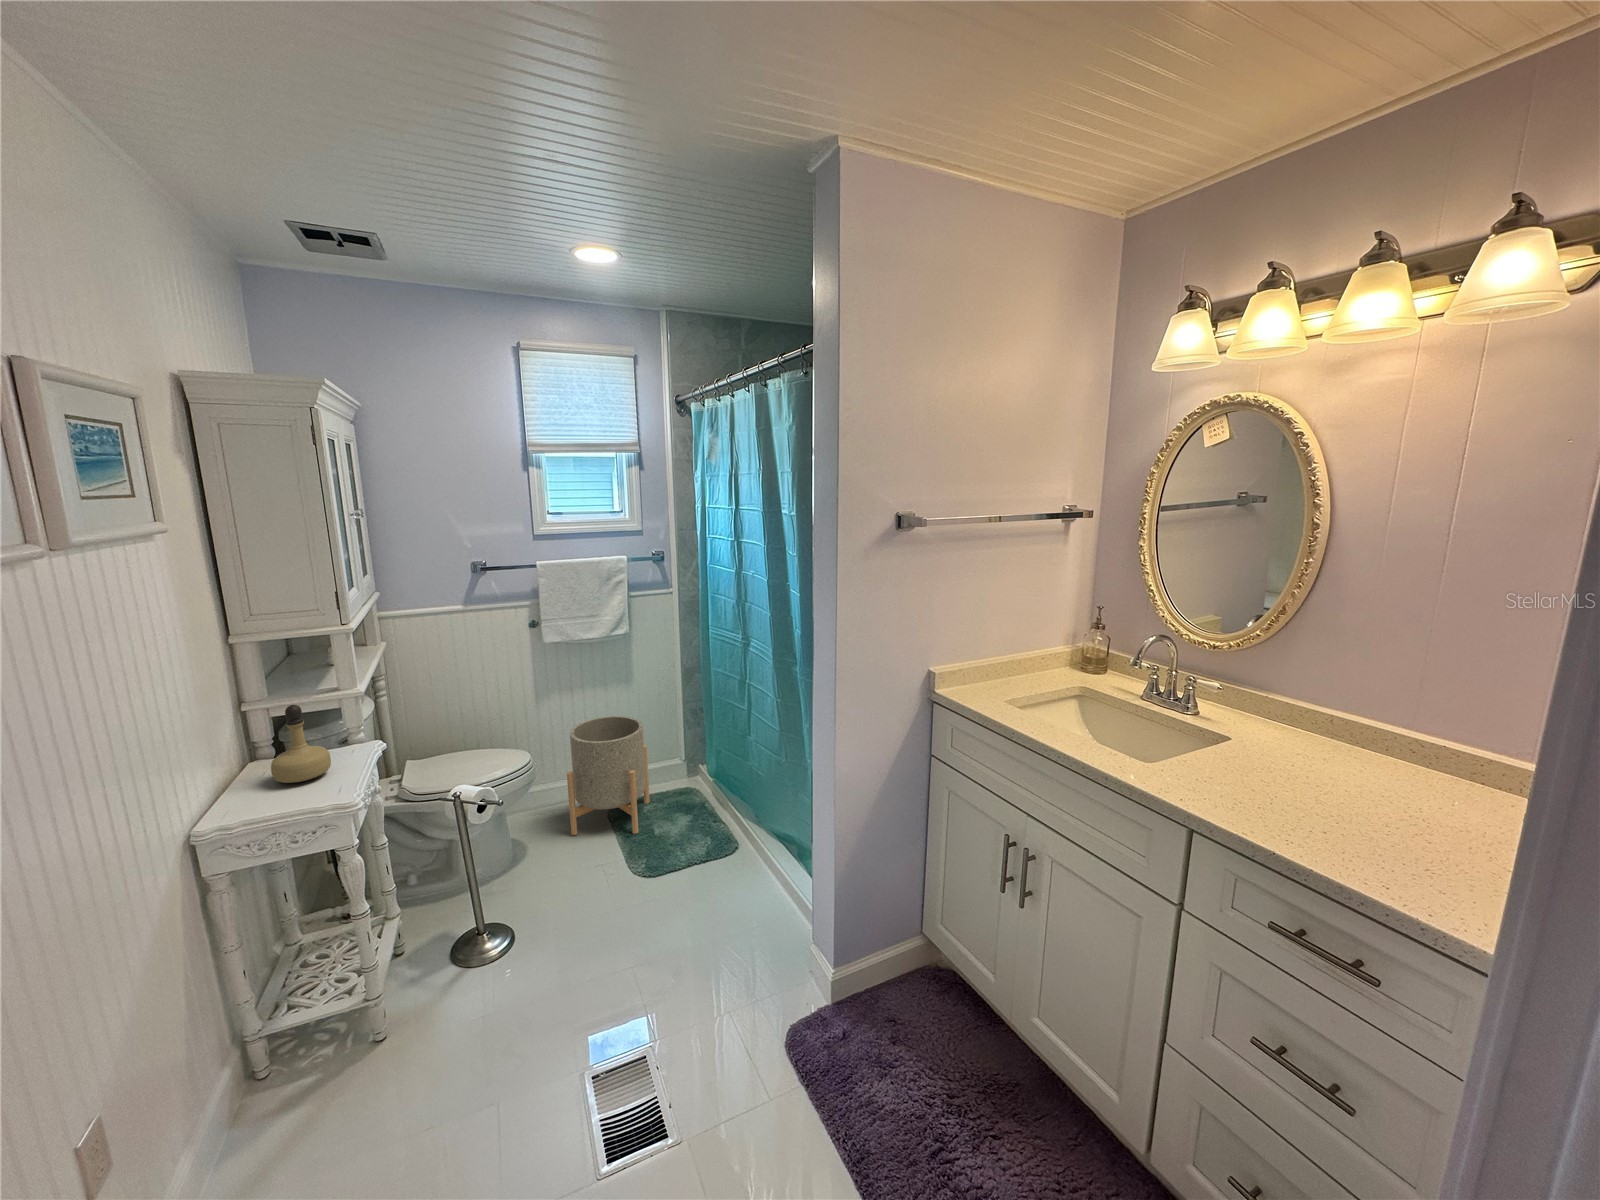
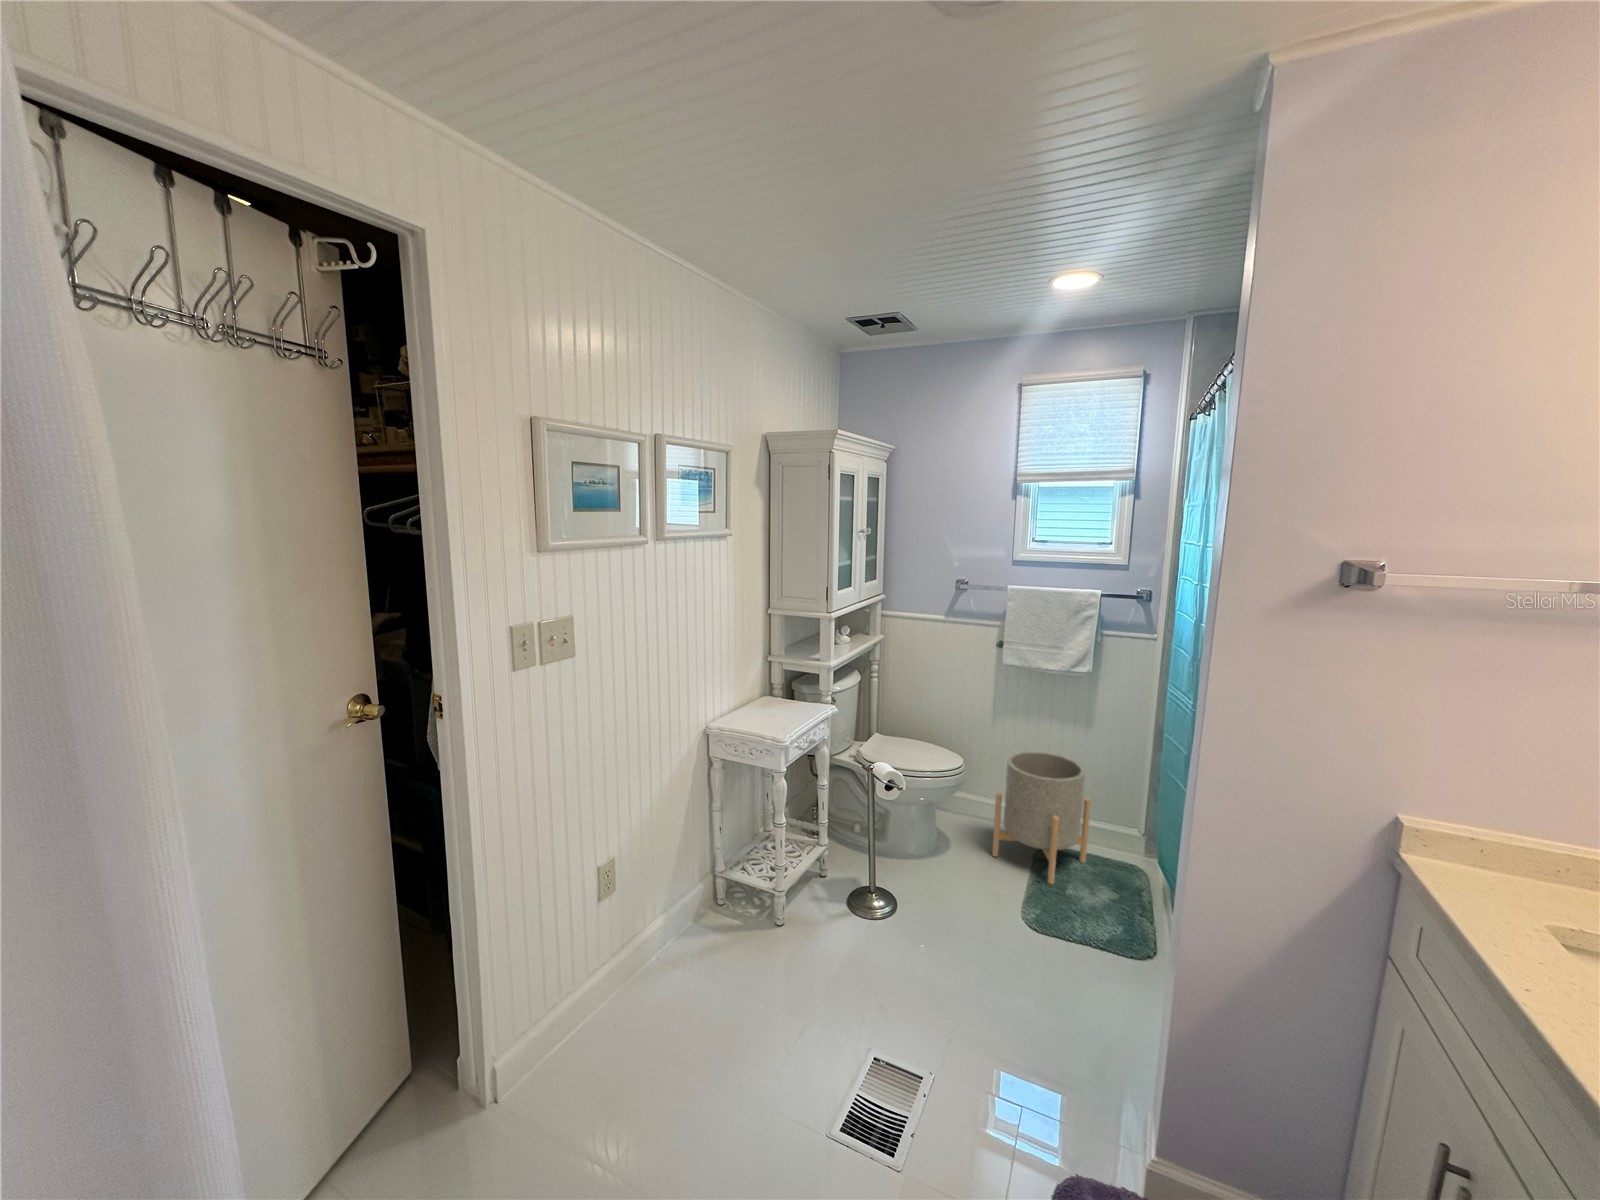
perfume bottle: present [271,705,331,783] -> none [760,661,793,715]

